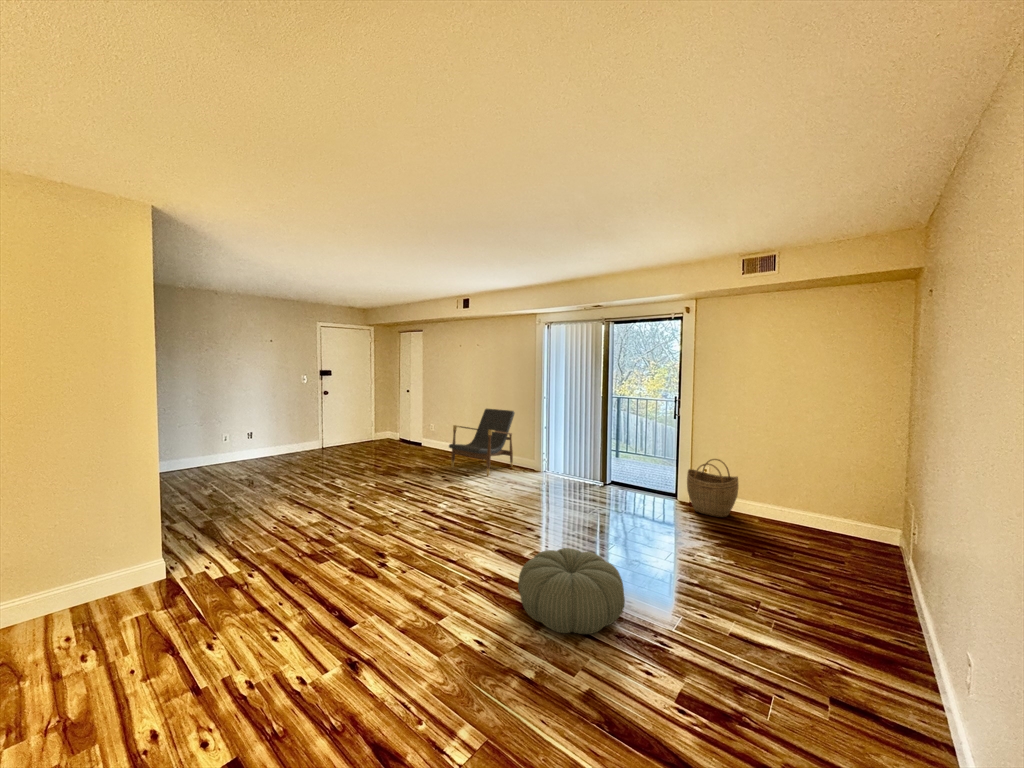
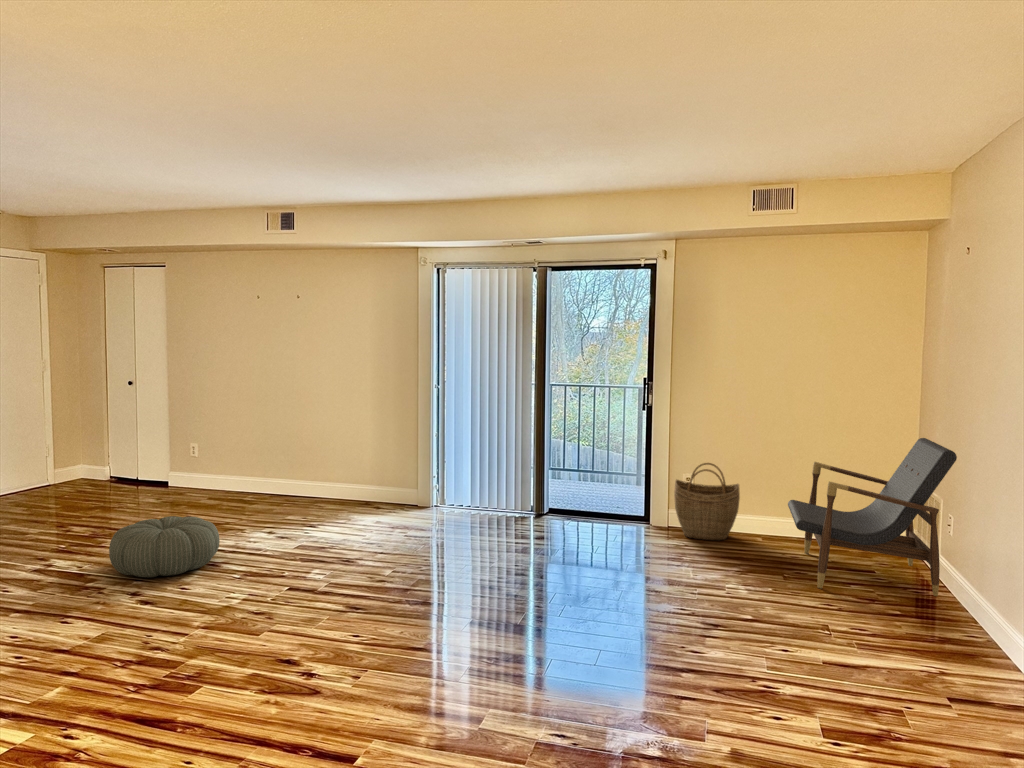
lounge chair: present [449,409,515,476] -> present [788,438,957,596]
pouf: present [518,548,625,634] -> present [109,516,220,577]

